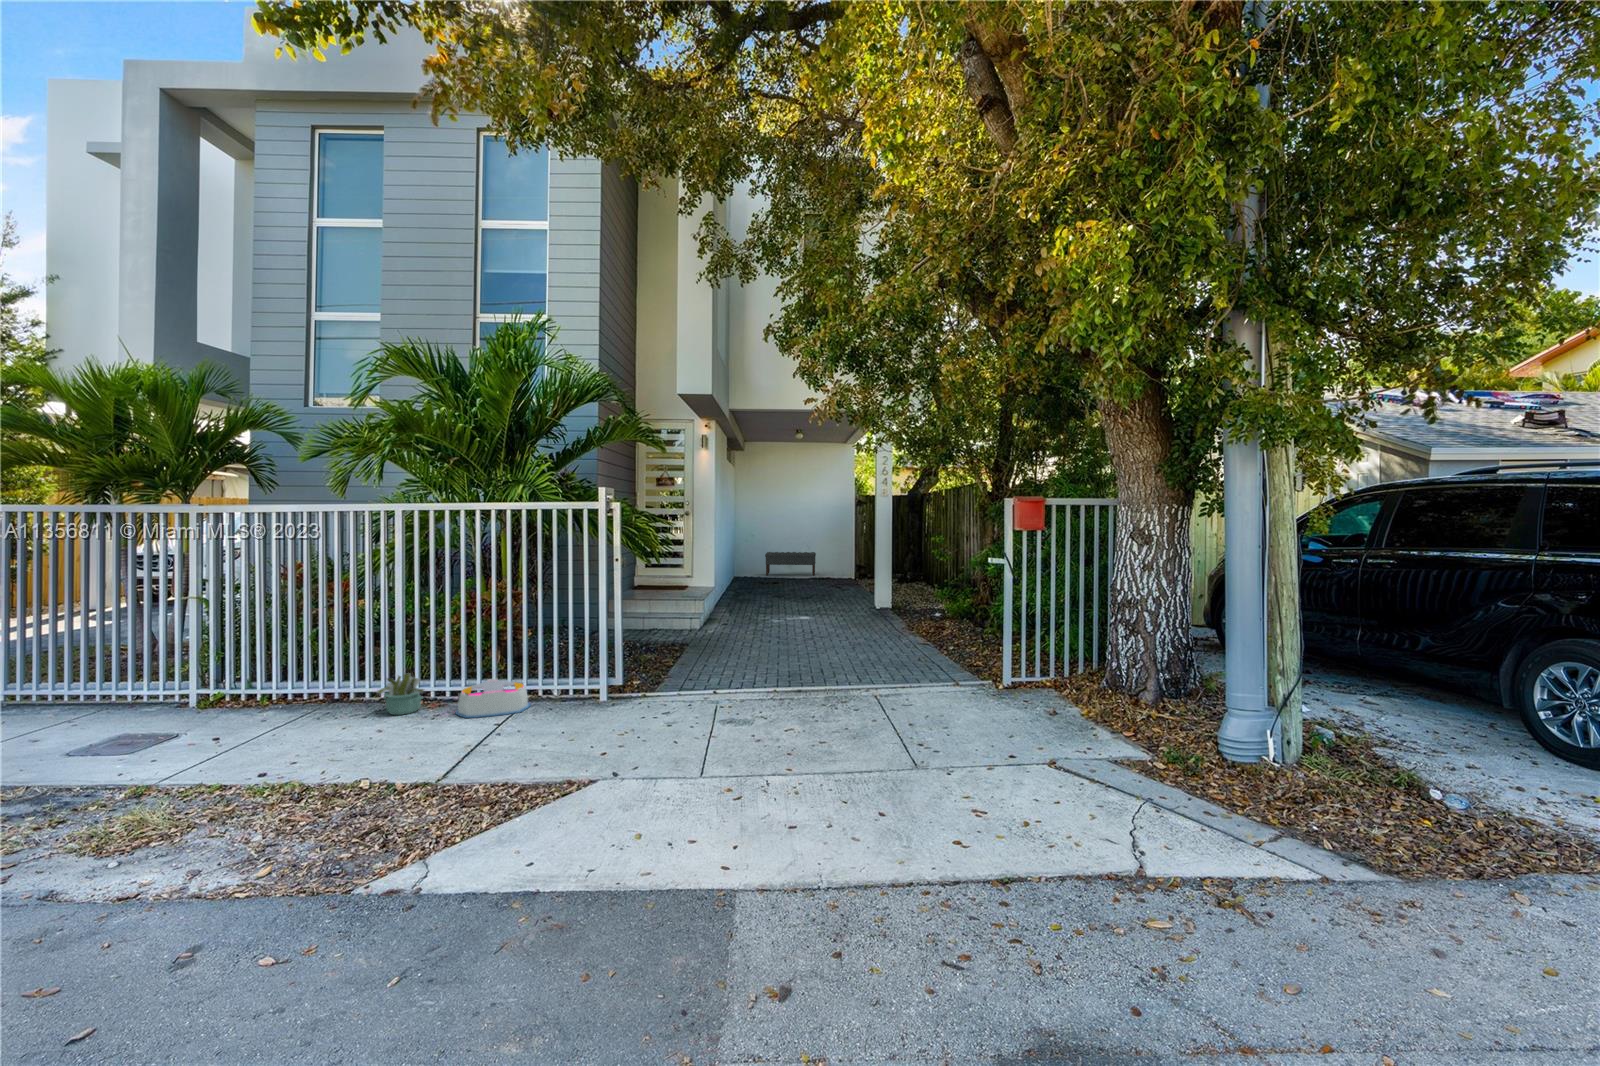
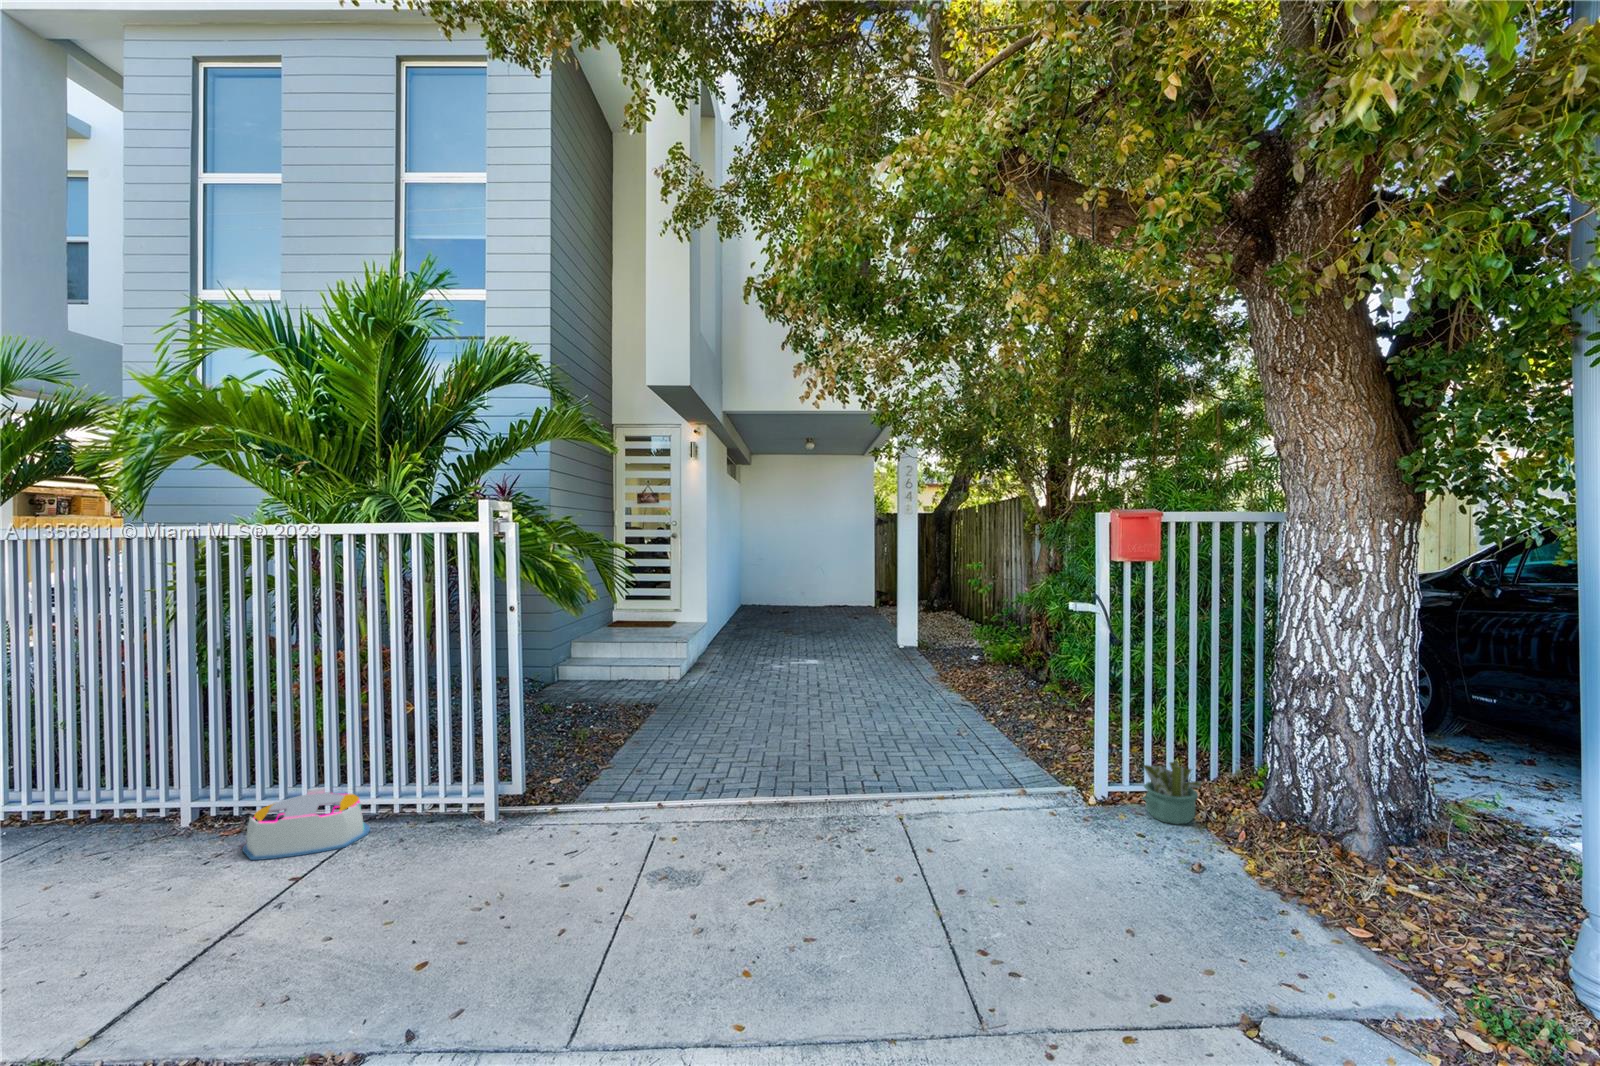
bench: present [765,552,816,576] -> none [777,581,836,609]
decorative plant: present [377,674,424,715] -> present [1143,762,1201,824]

